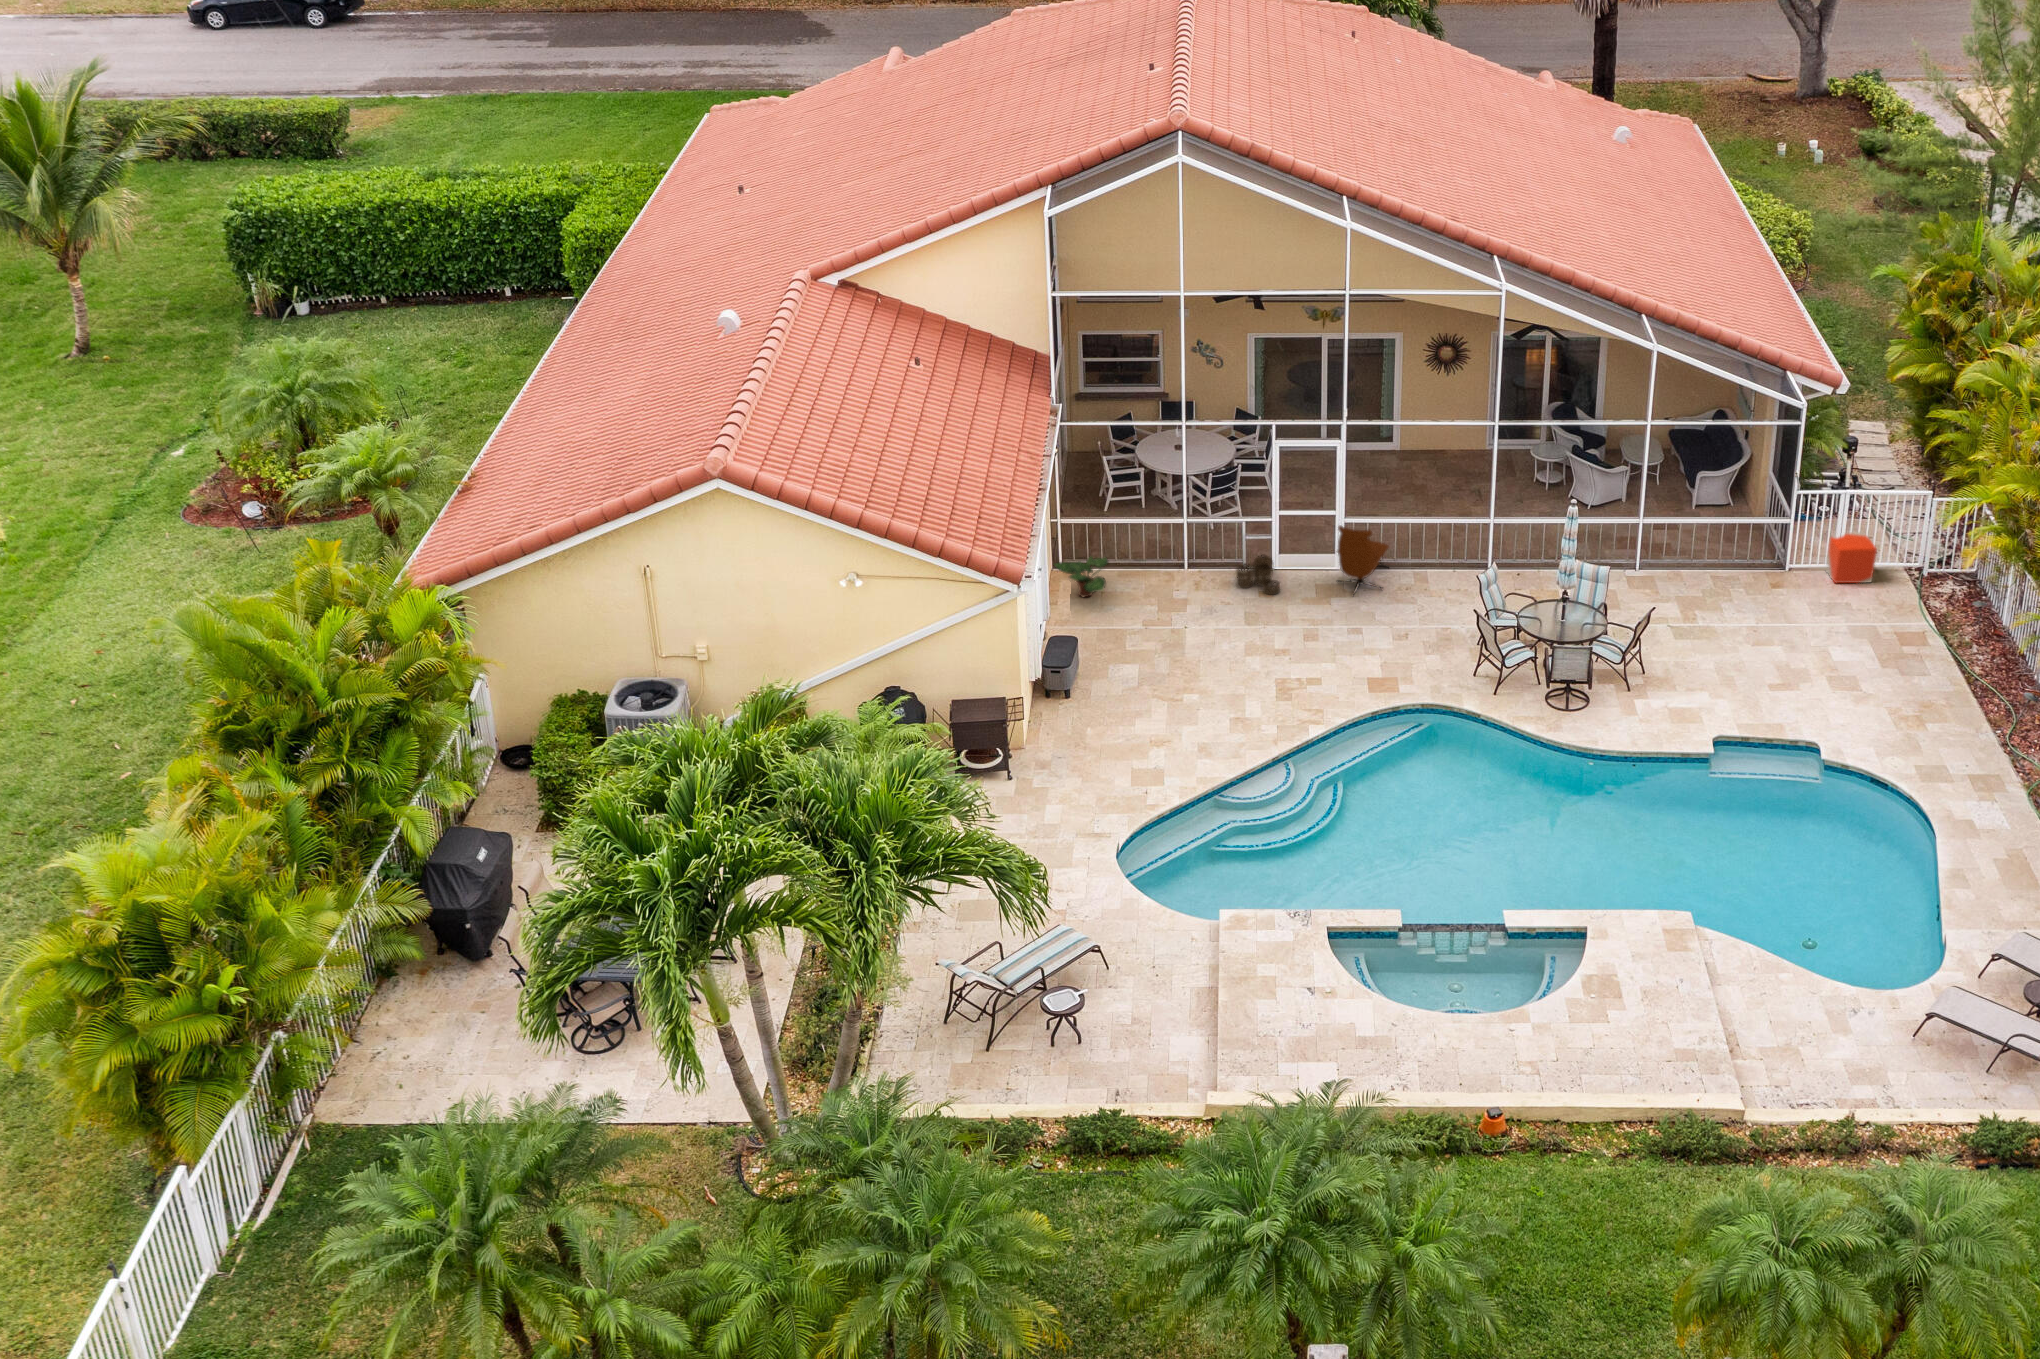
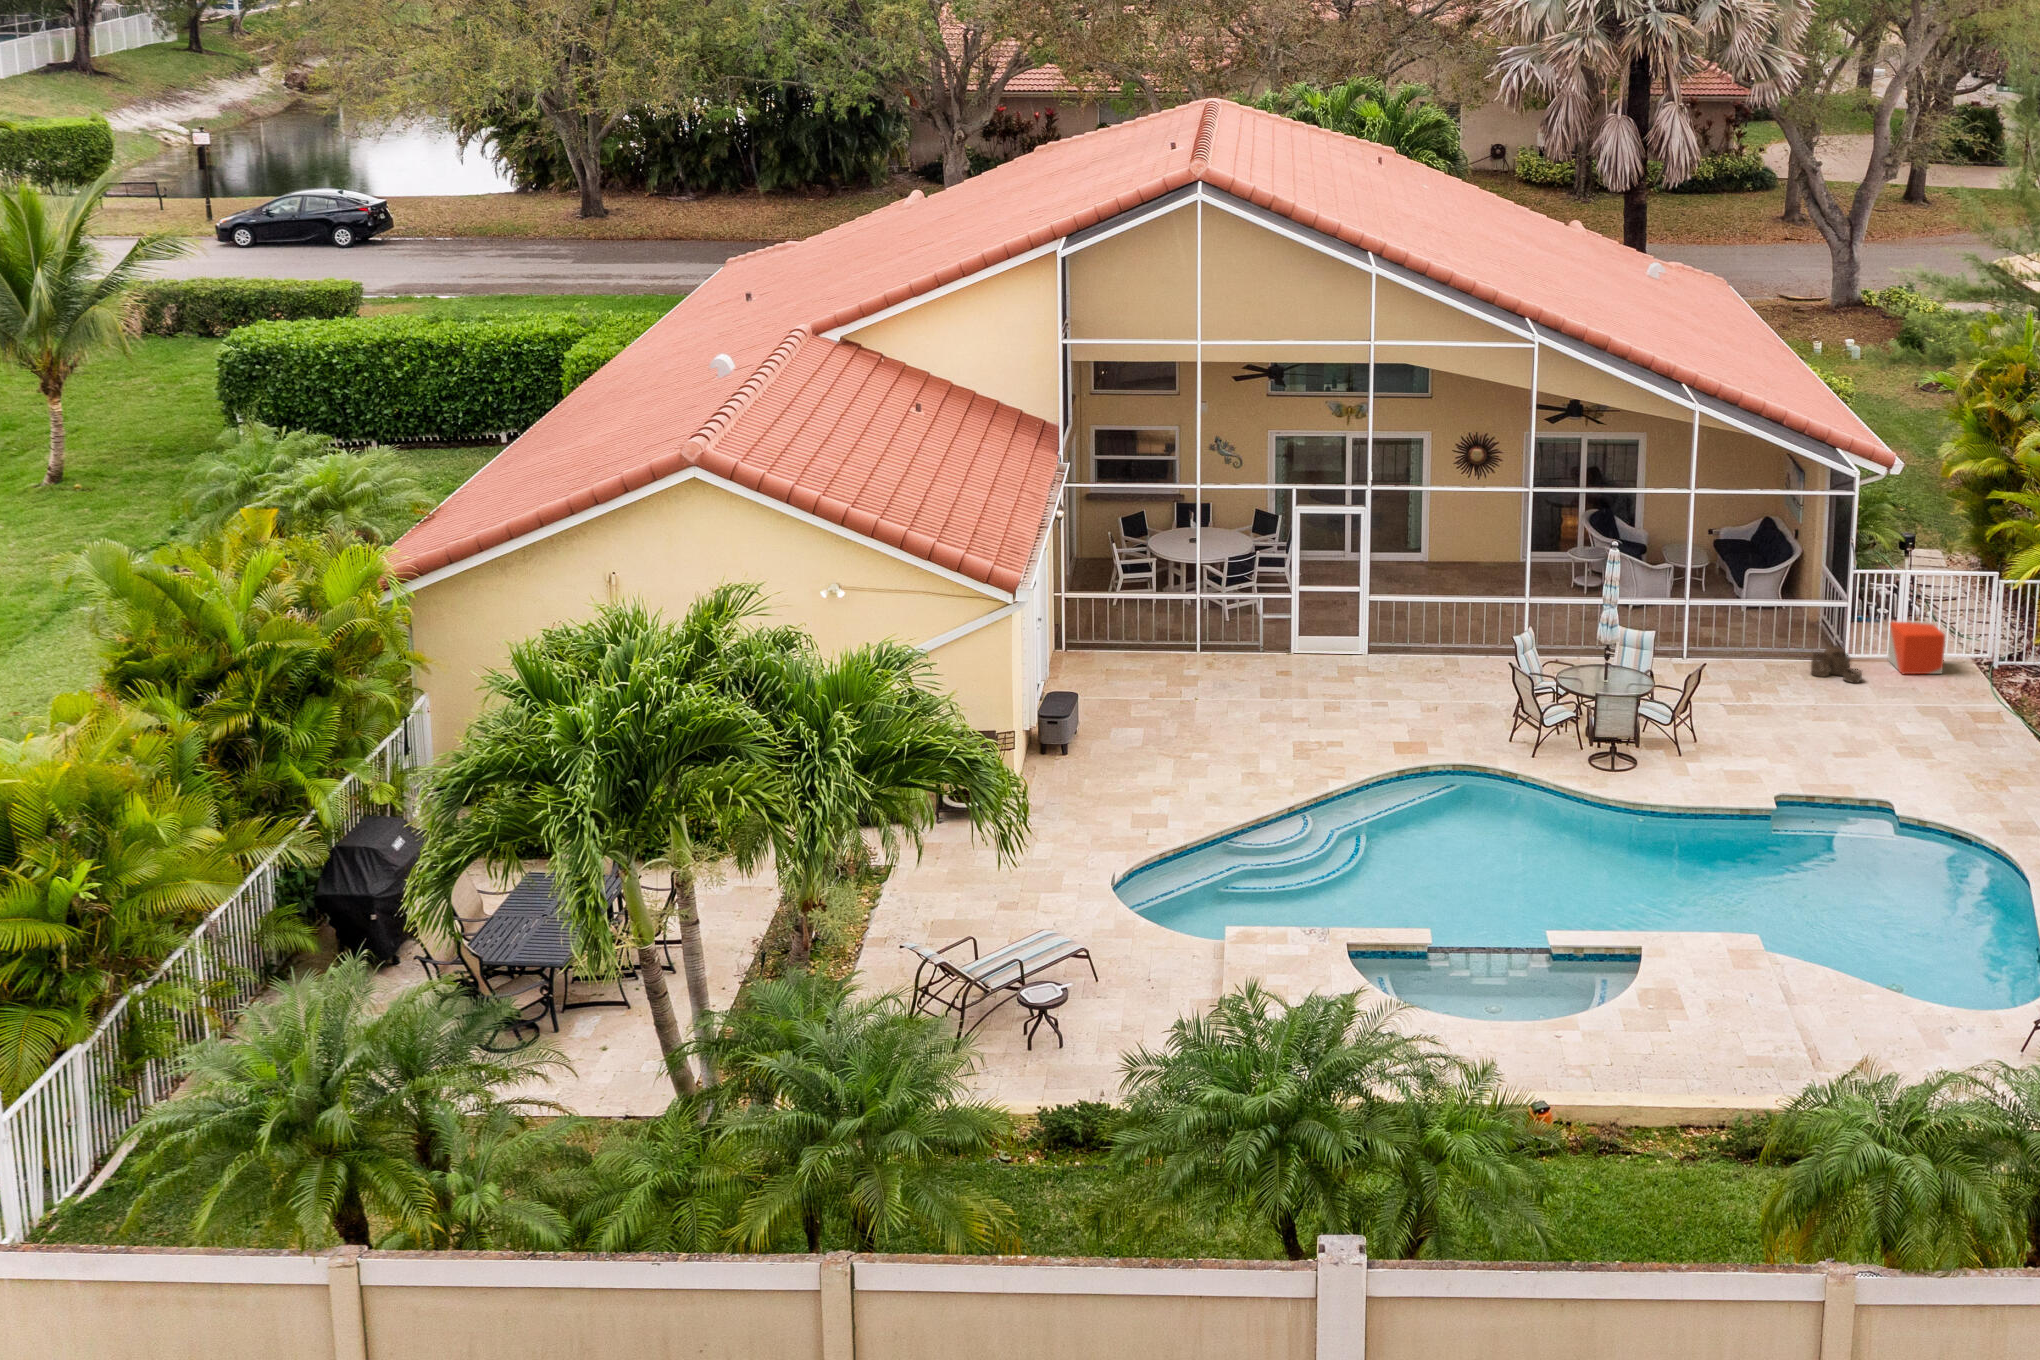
lounge chair: present [1337,526,1388,592] -> none [1361,597,1419,679]
woven basket: present [1236,555,1280,595] -> present [1811,644,1862,683]
potted plant: present [1054,556,1108,597] -> none [1054,630,1115,677]

